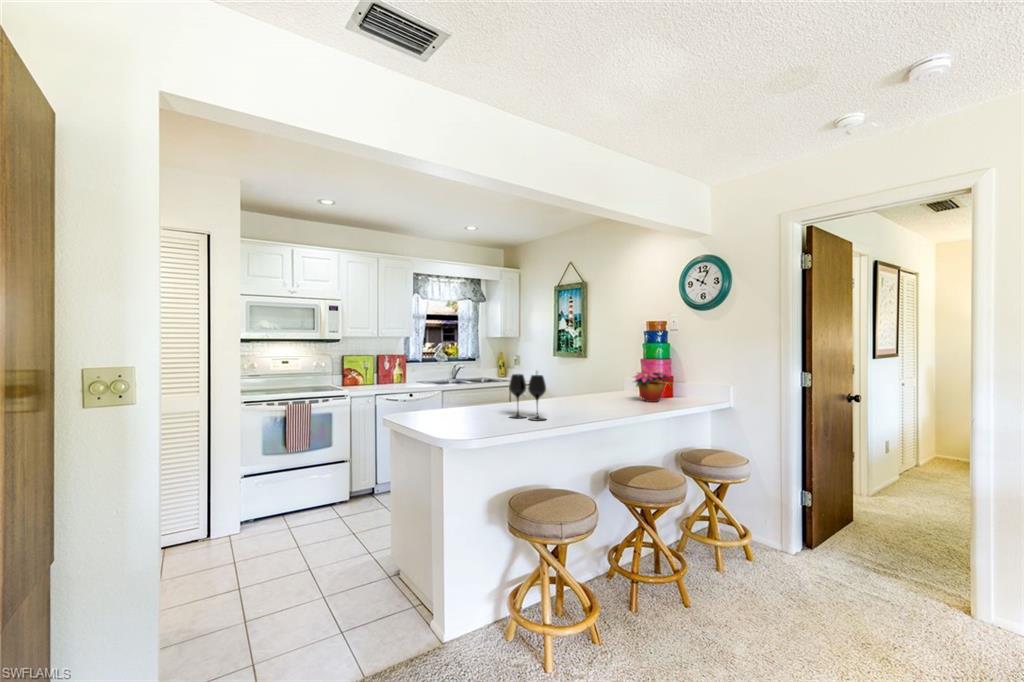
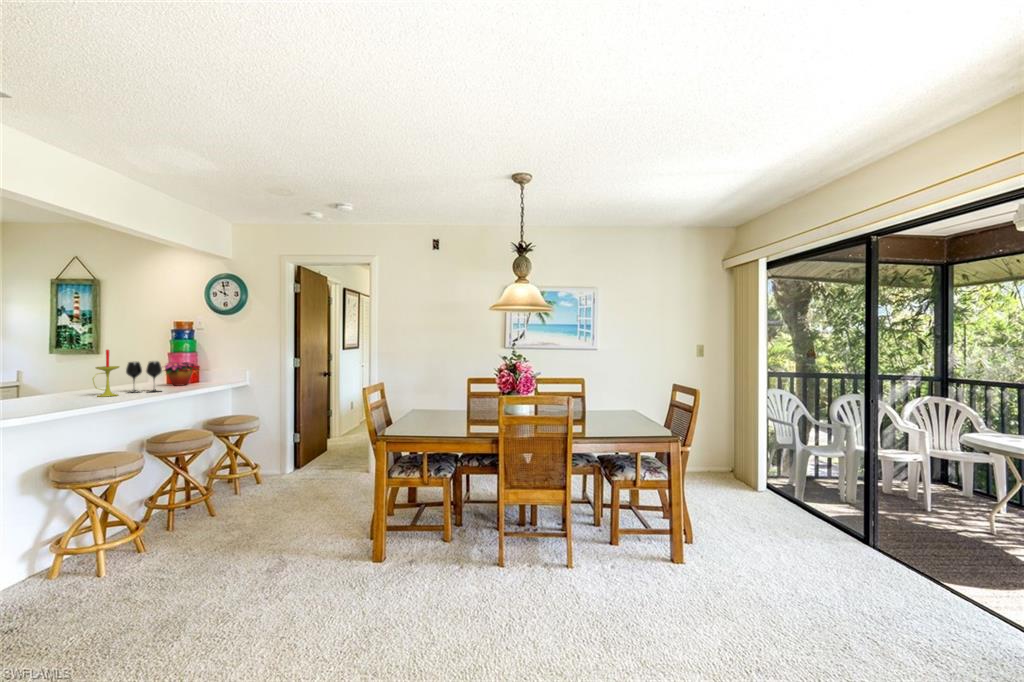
candle: none [559,355,585,413] -> present [93,350,119,397]
wine glass: present [509,374,546,421] -> present [126,361,162,393]

